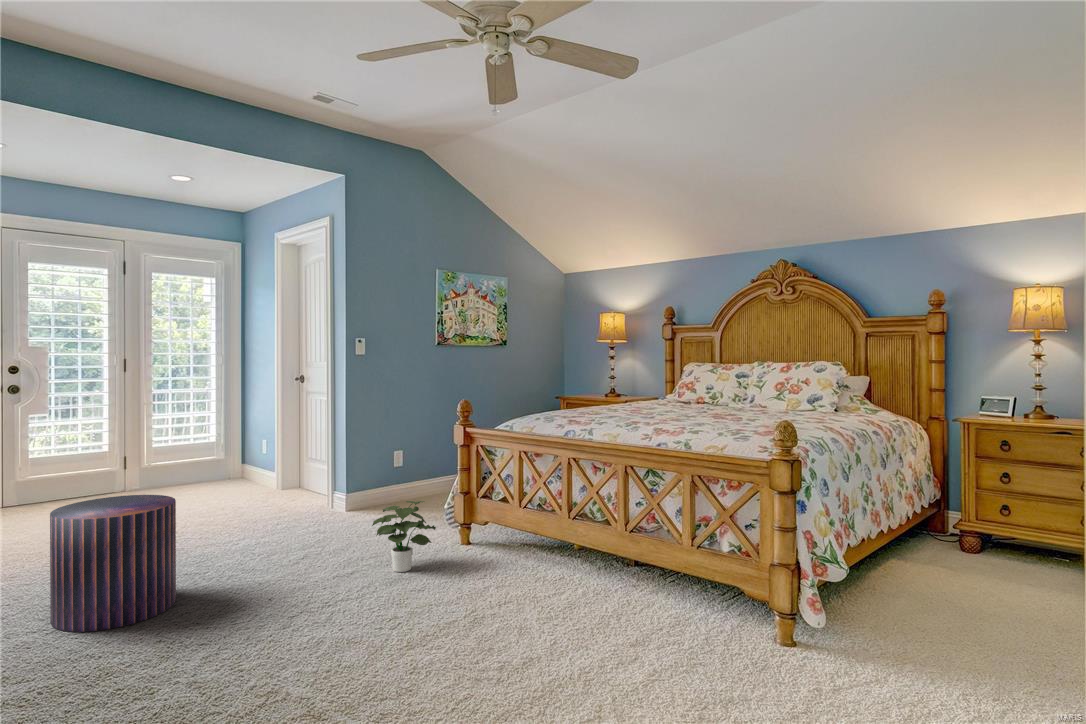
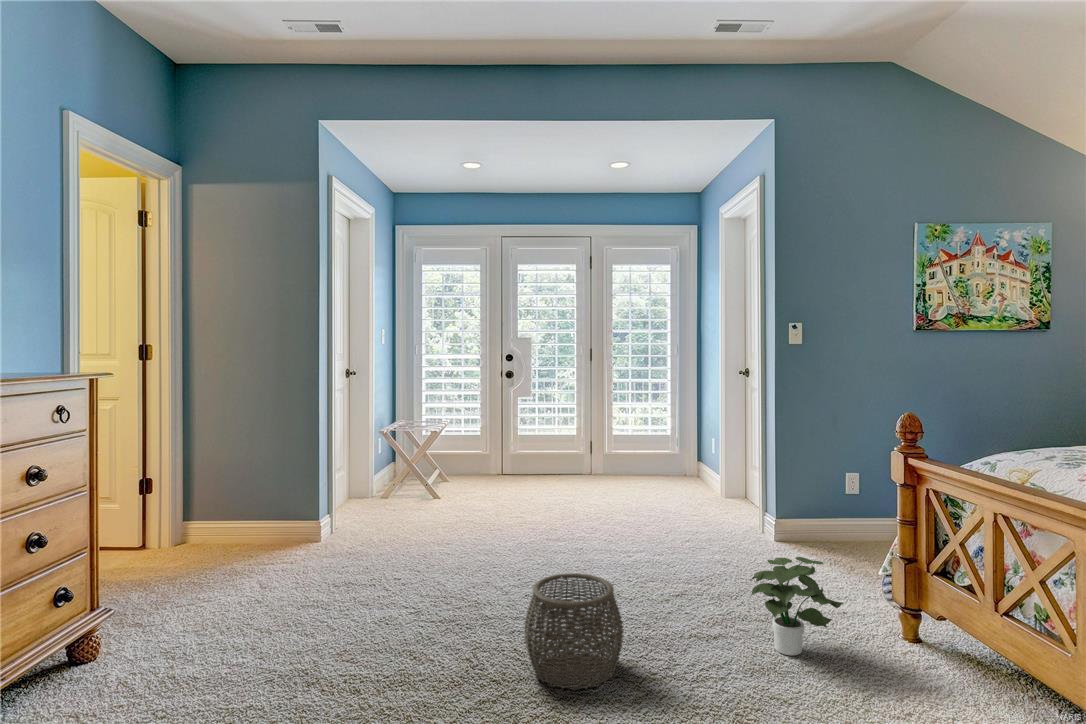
pouf: present [50,495,176,632] -> none [436,492,540,626]
woven basket: none [204,542,299,639] -> present [524,573,624,690]

